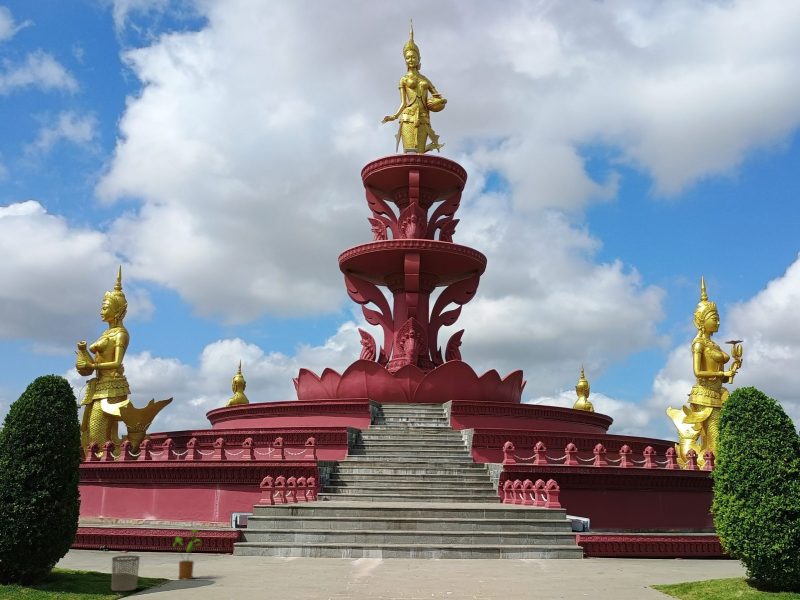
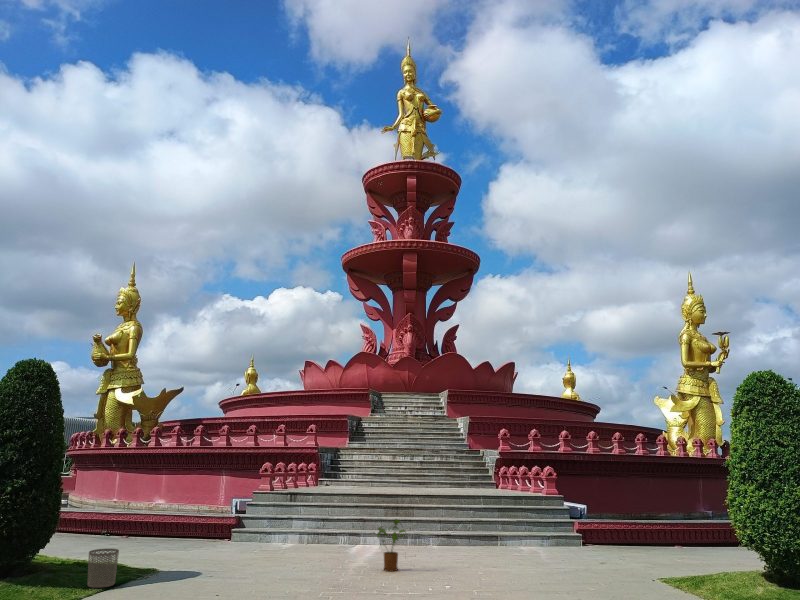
house plant: present [173,529,201,579] -> present [377,519,405,571]

